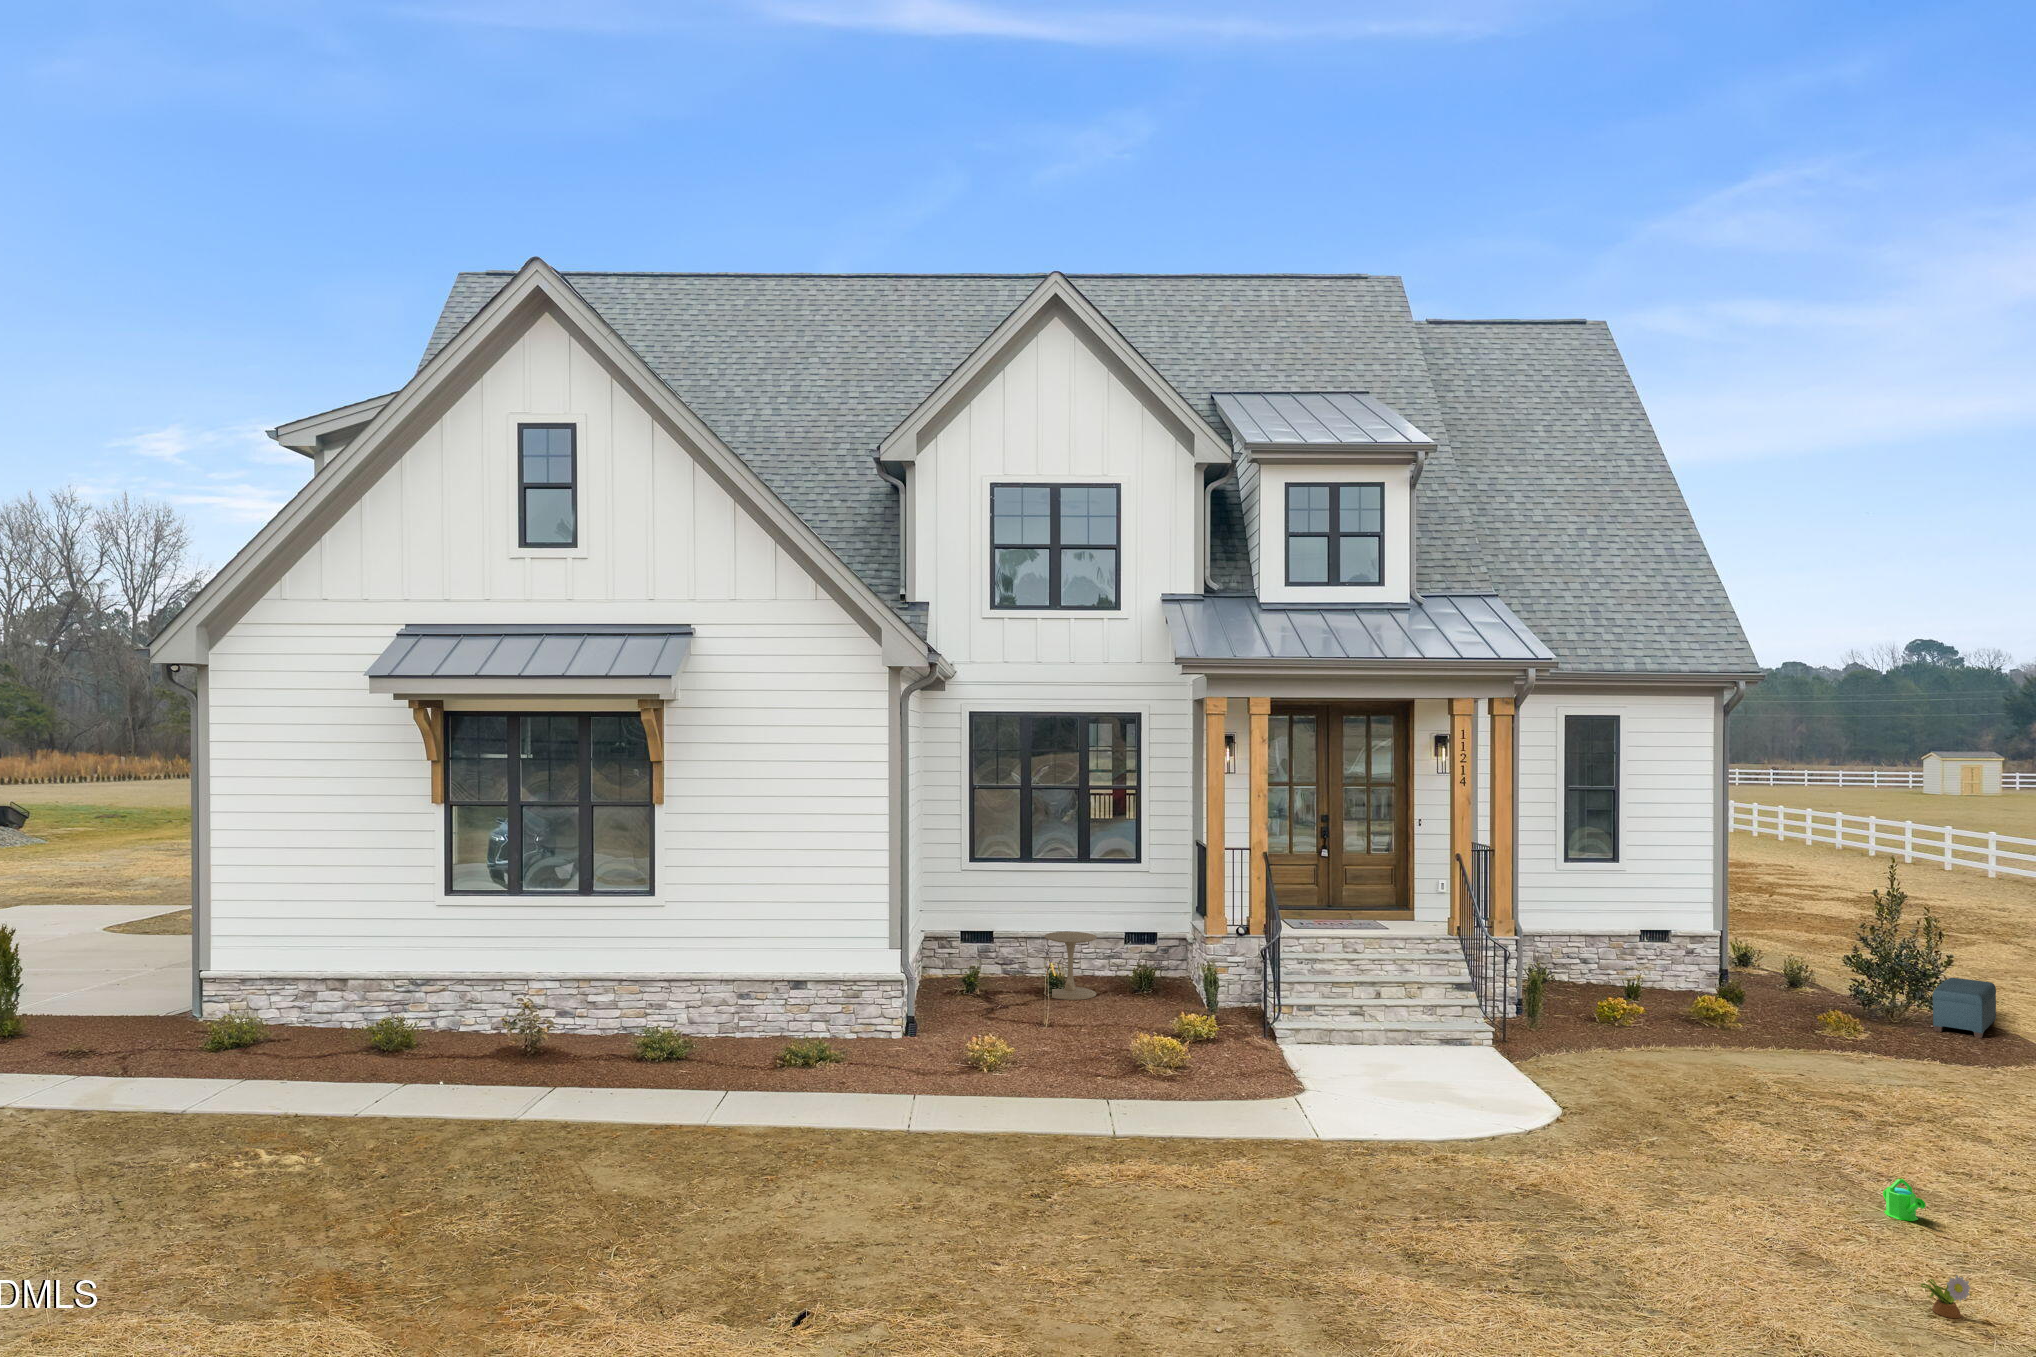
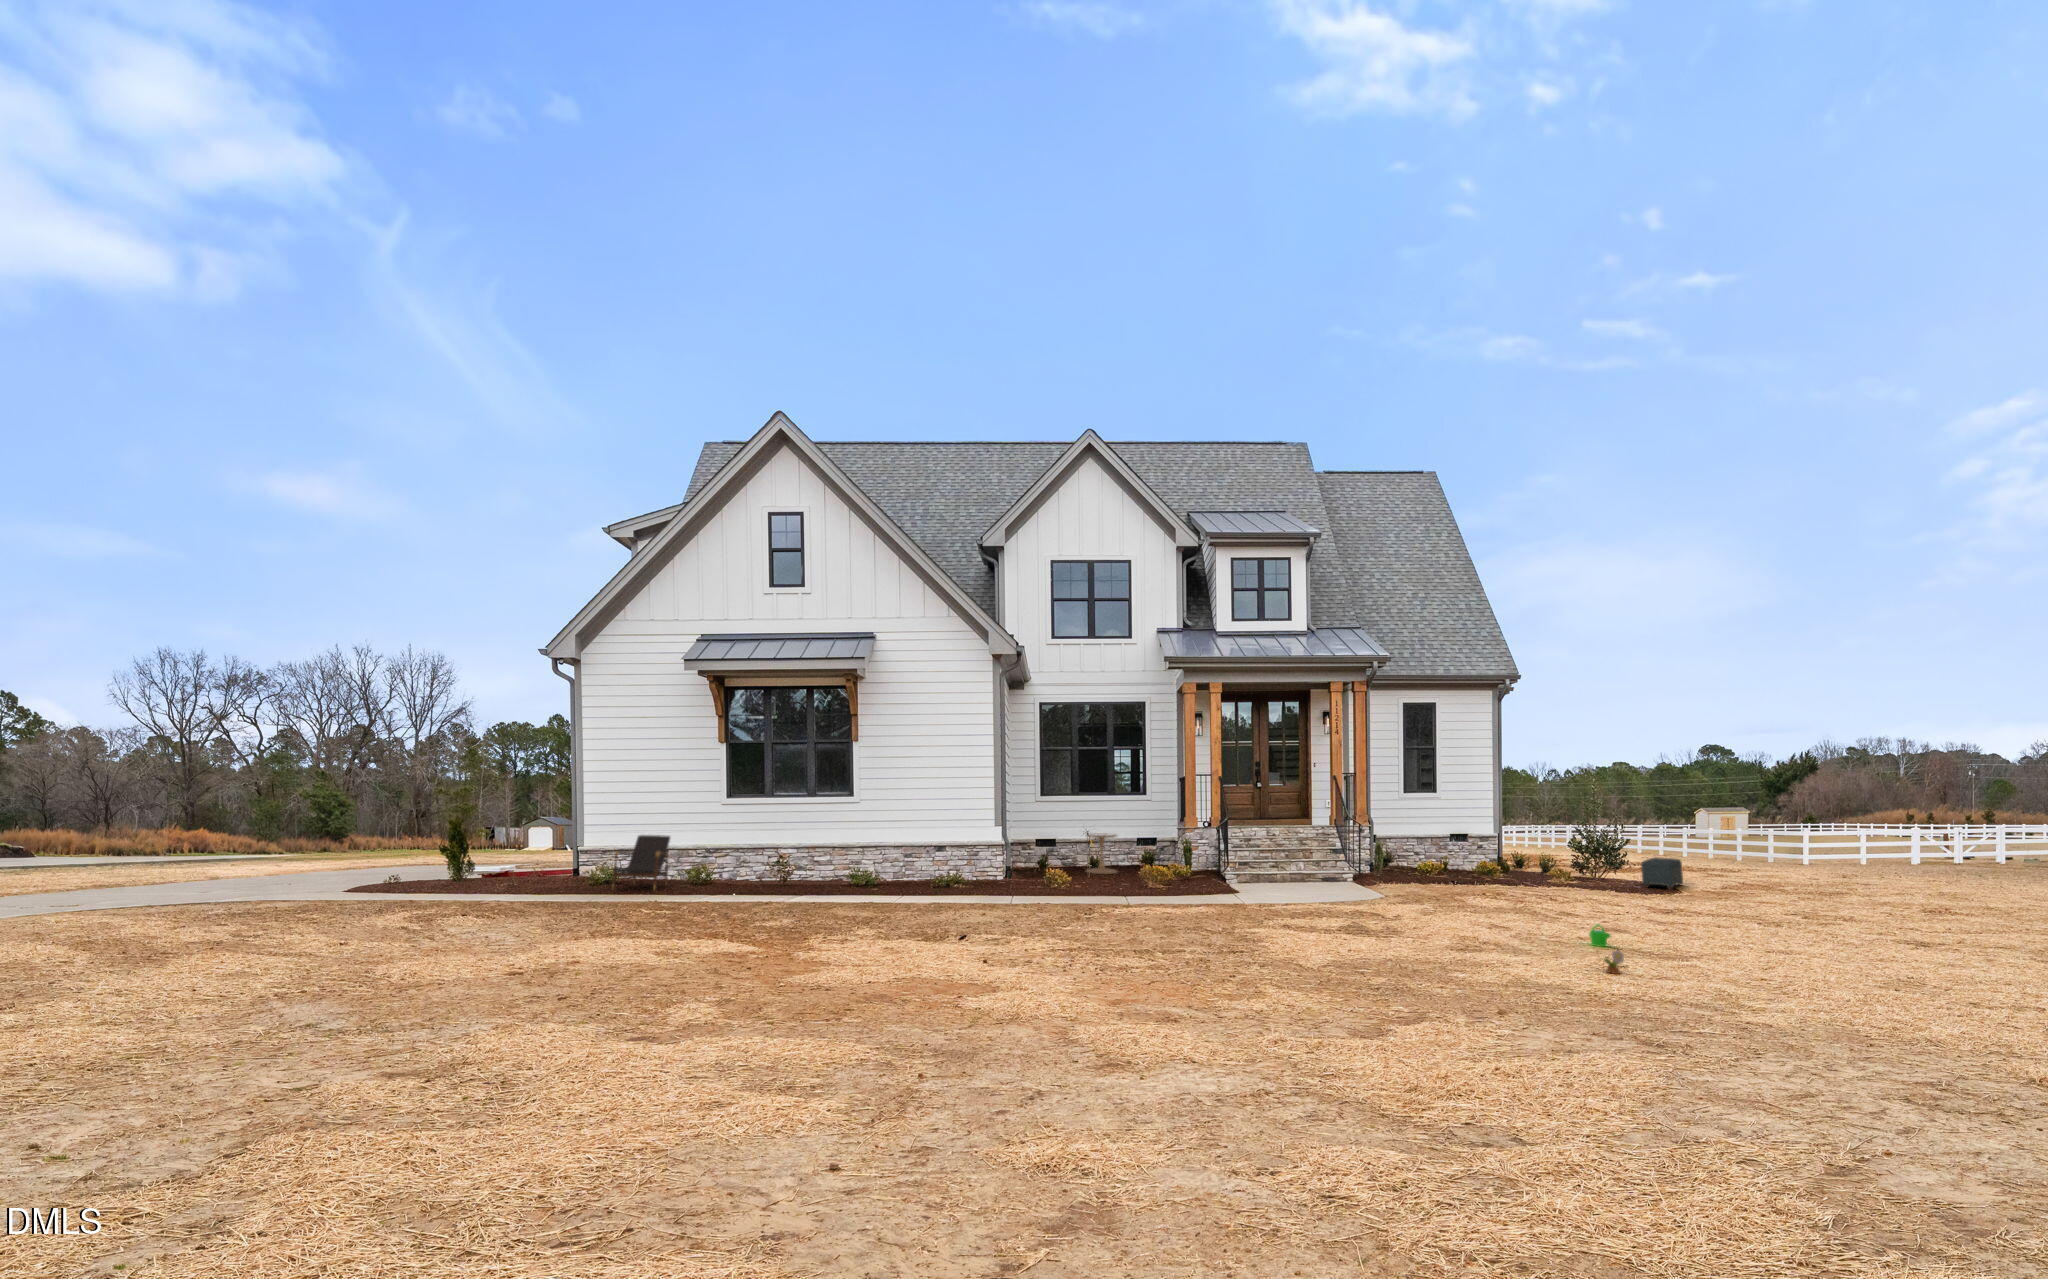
lounge chair: none [252,958,355,1056] -> present [612,835,670,889]

